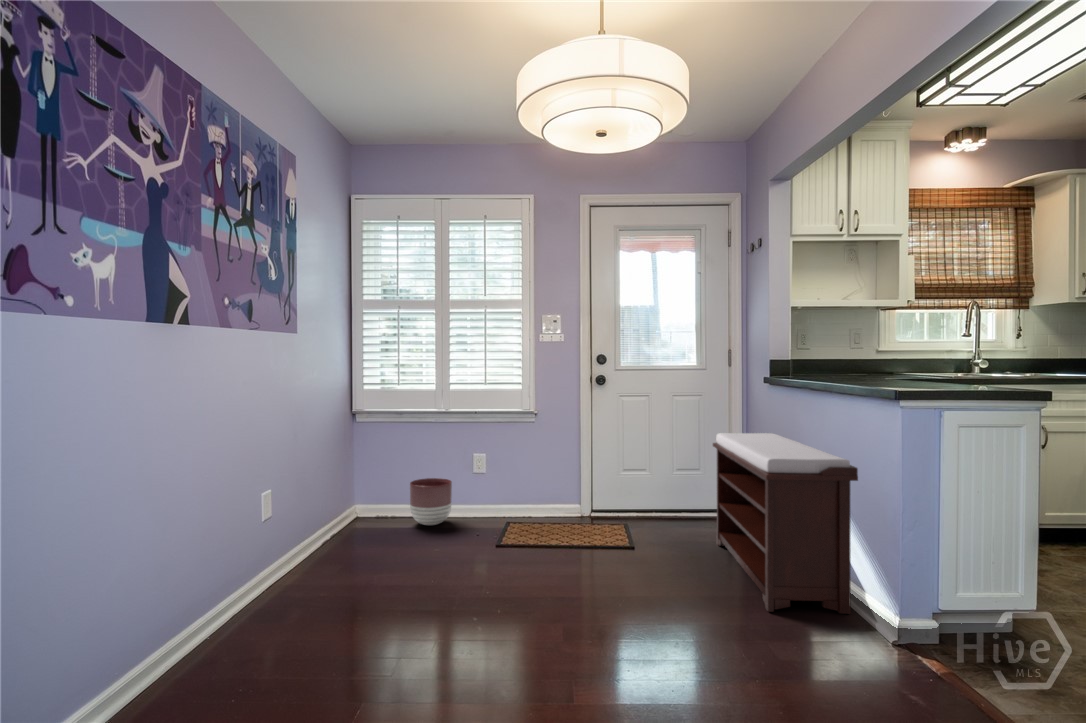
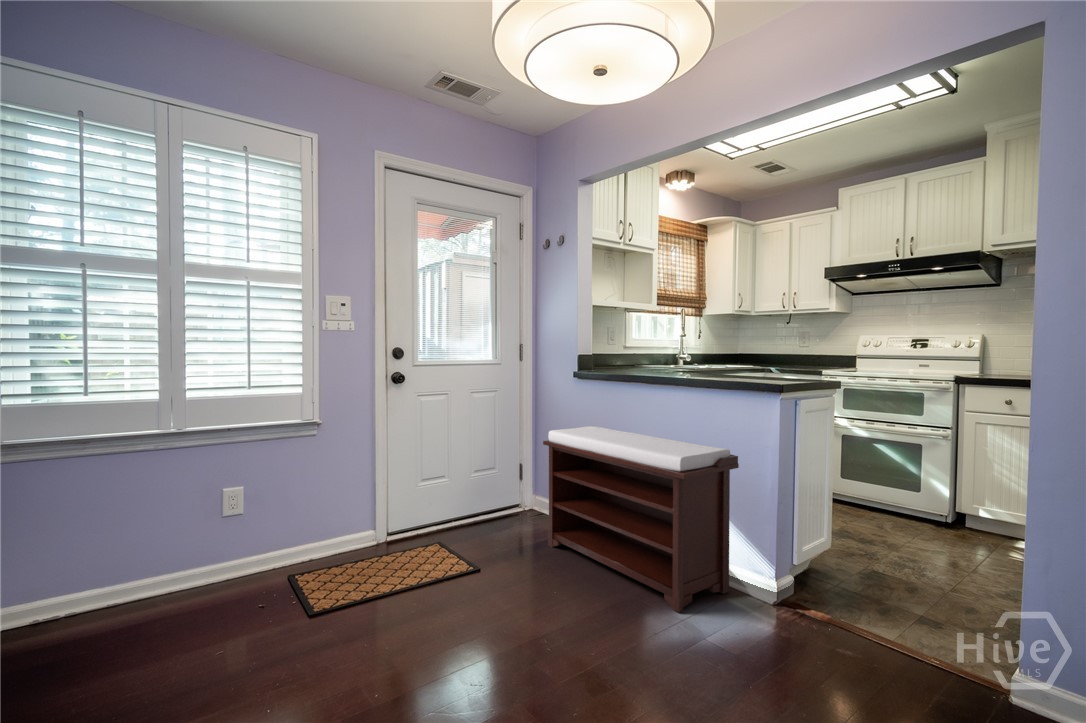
planter: present [410,478,452,525] -> none [118,535,198,617]

